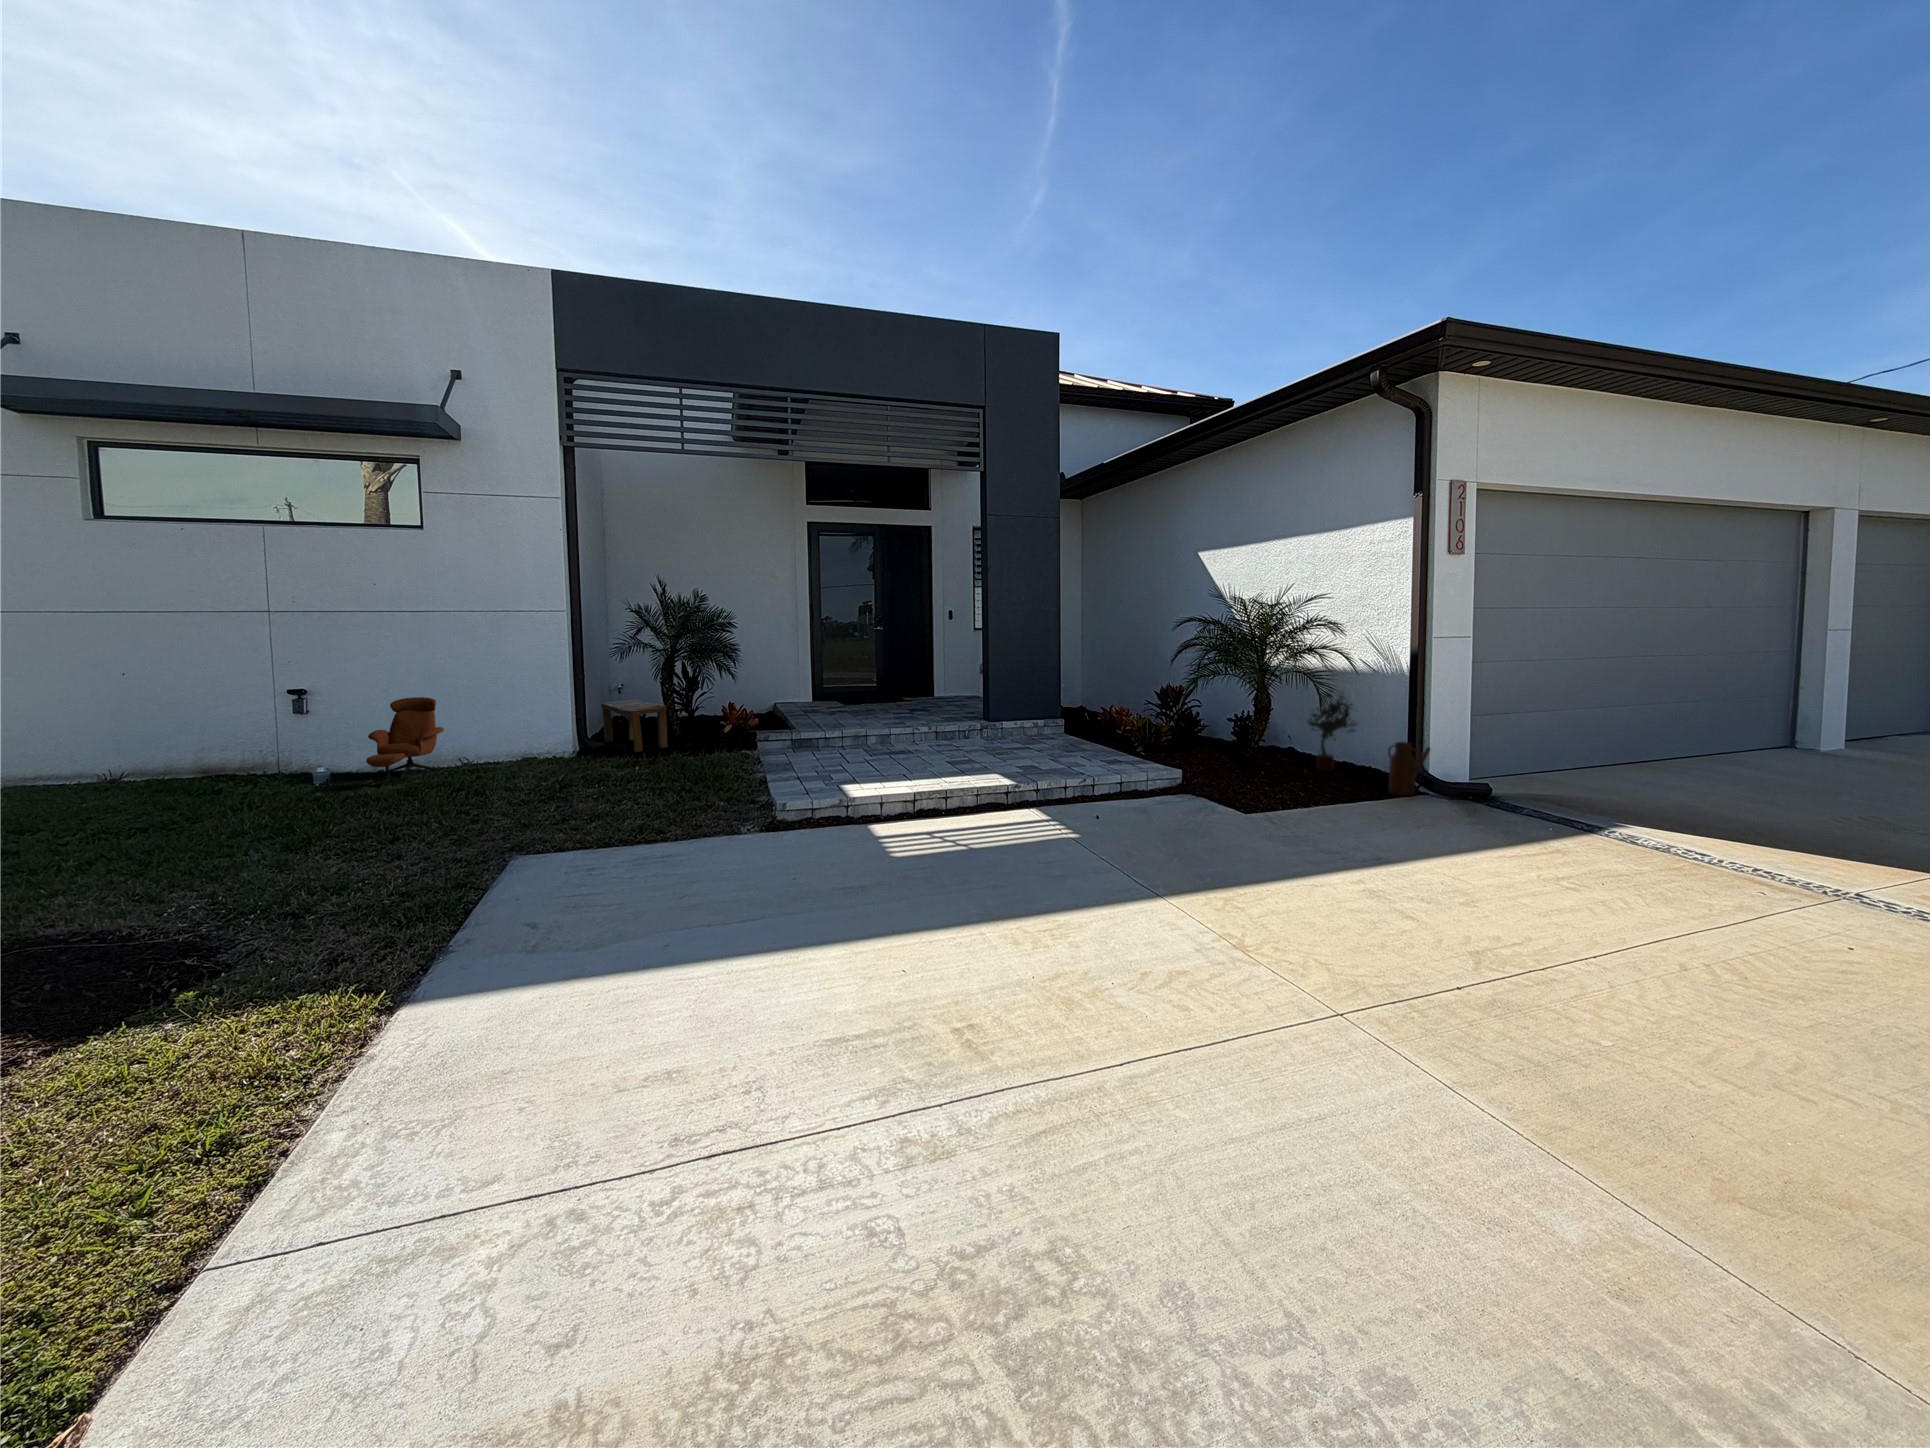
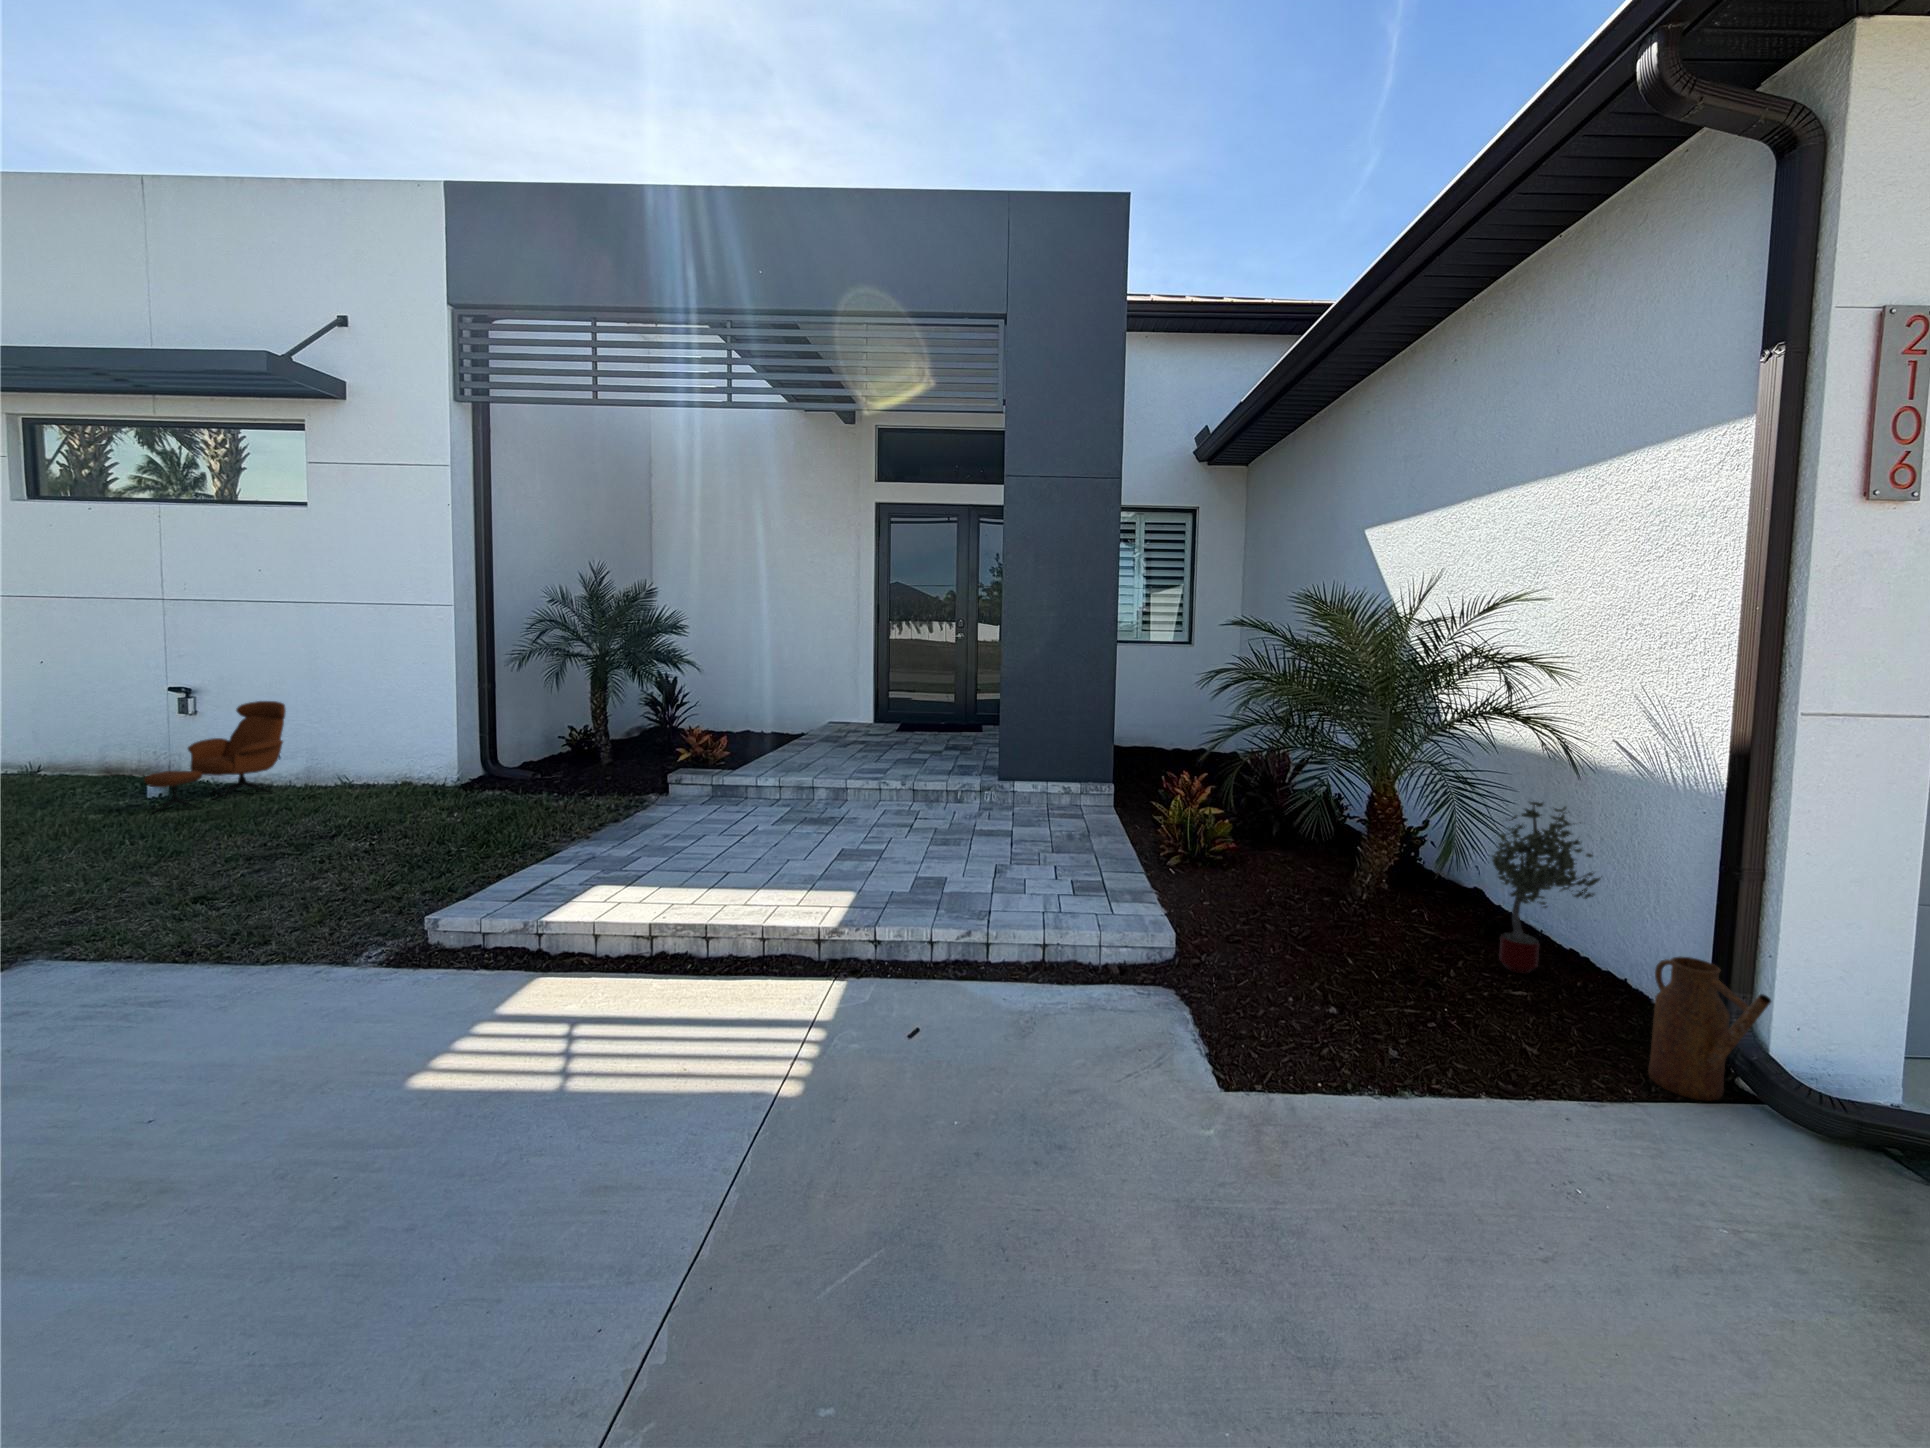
bench: present [601,699,667,752] -> none [513,716,567,787]

